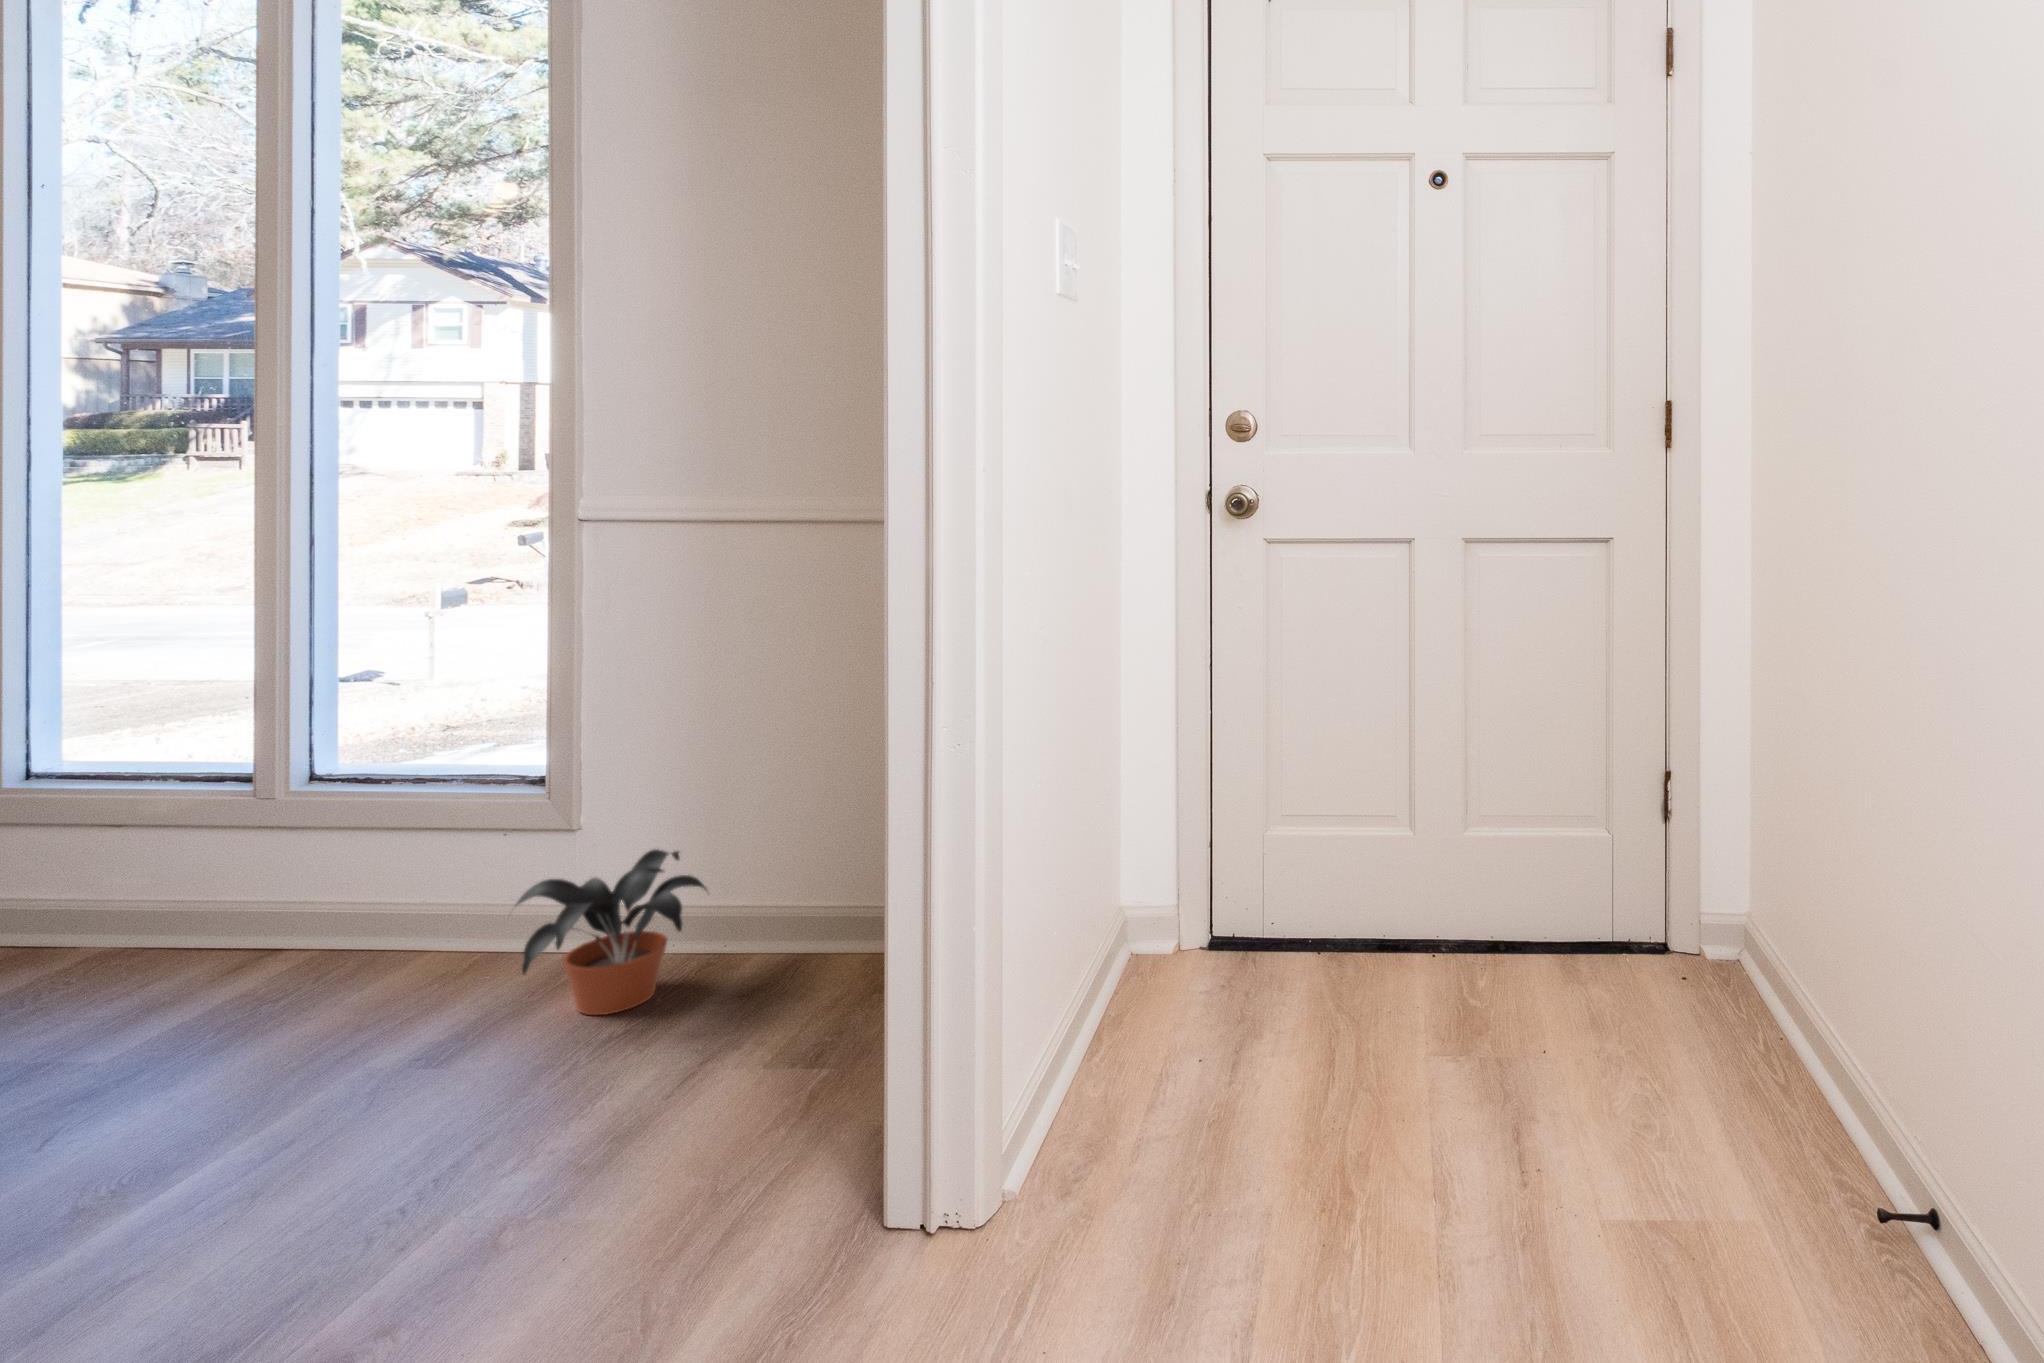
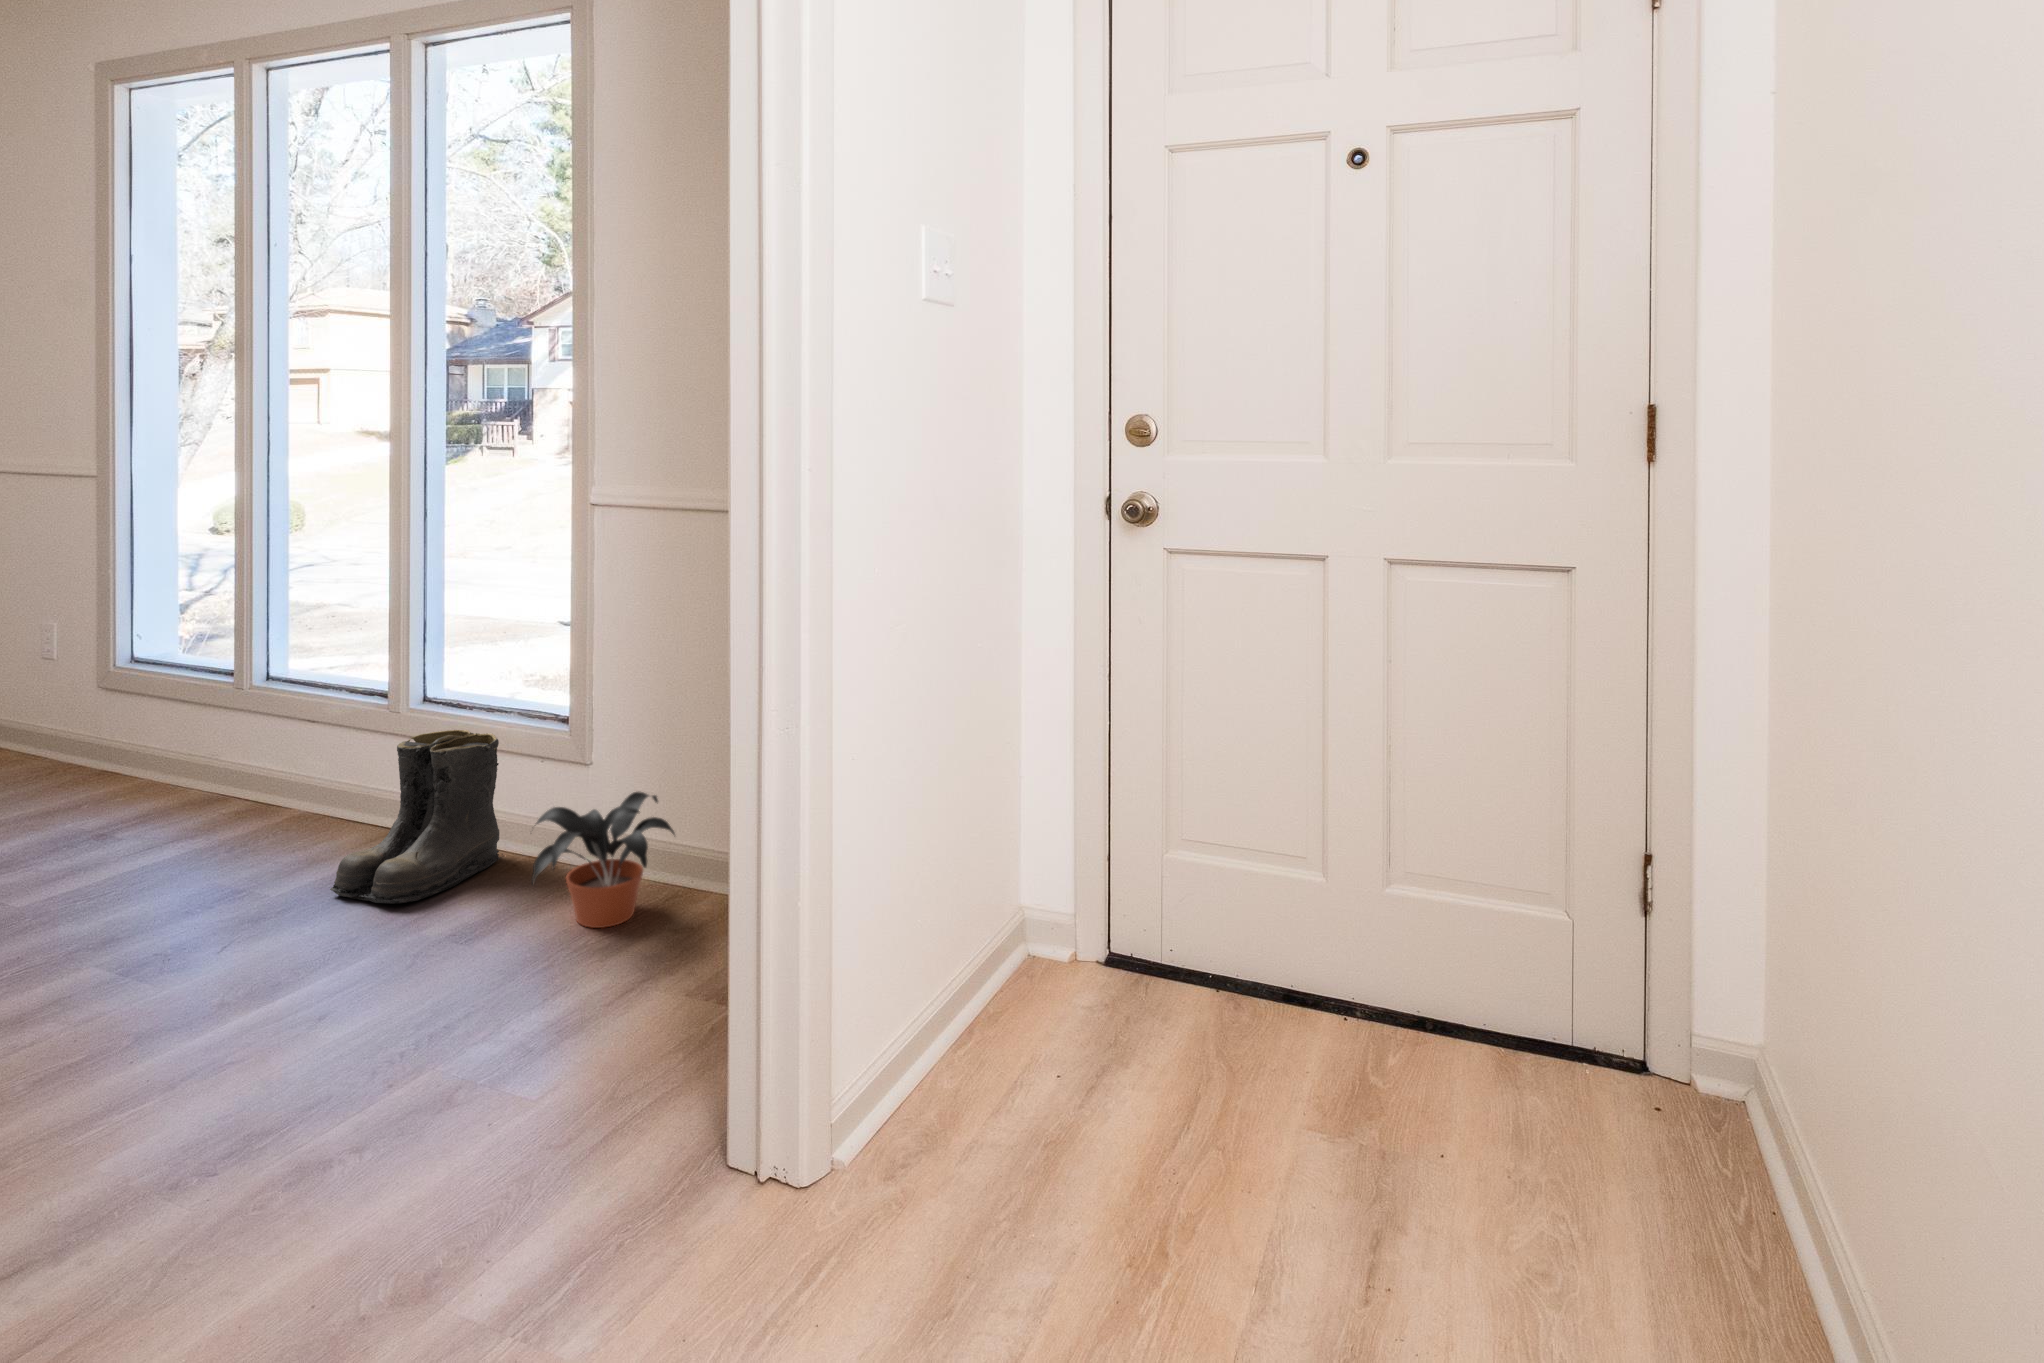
boots: none [181,807,450,1042] -> present [330,730,503,903]

